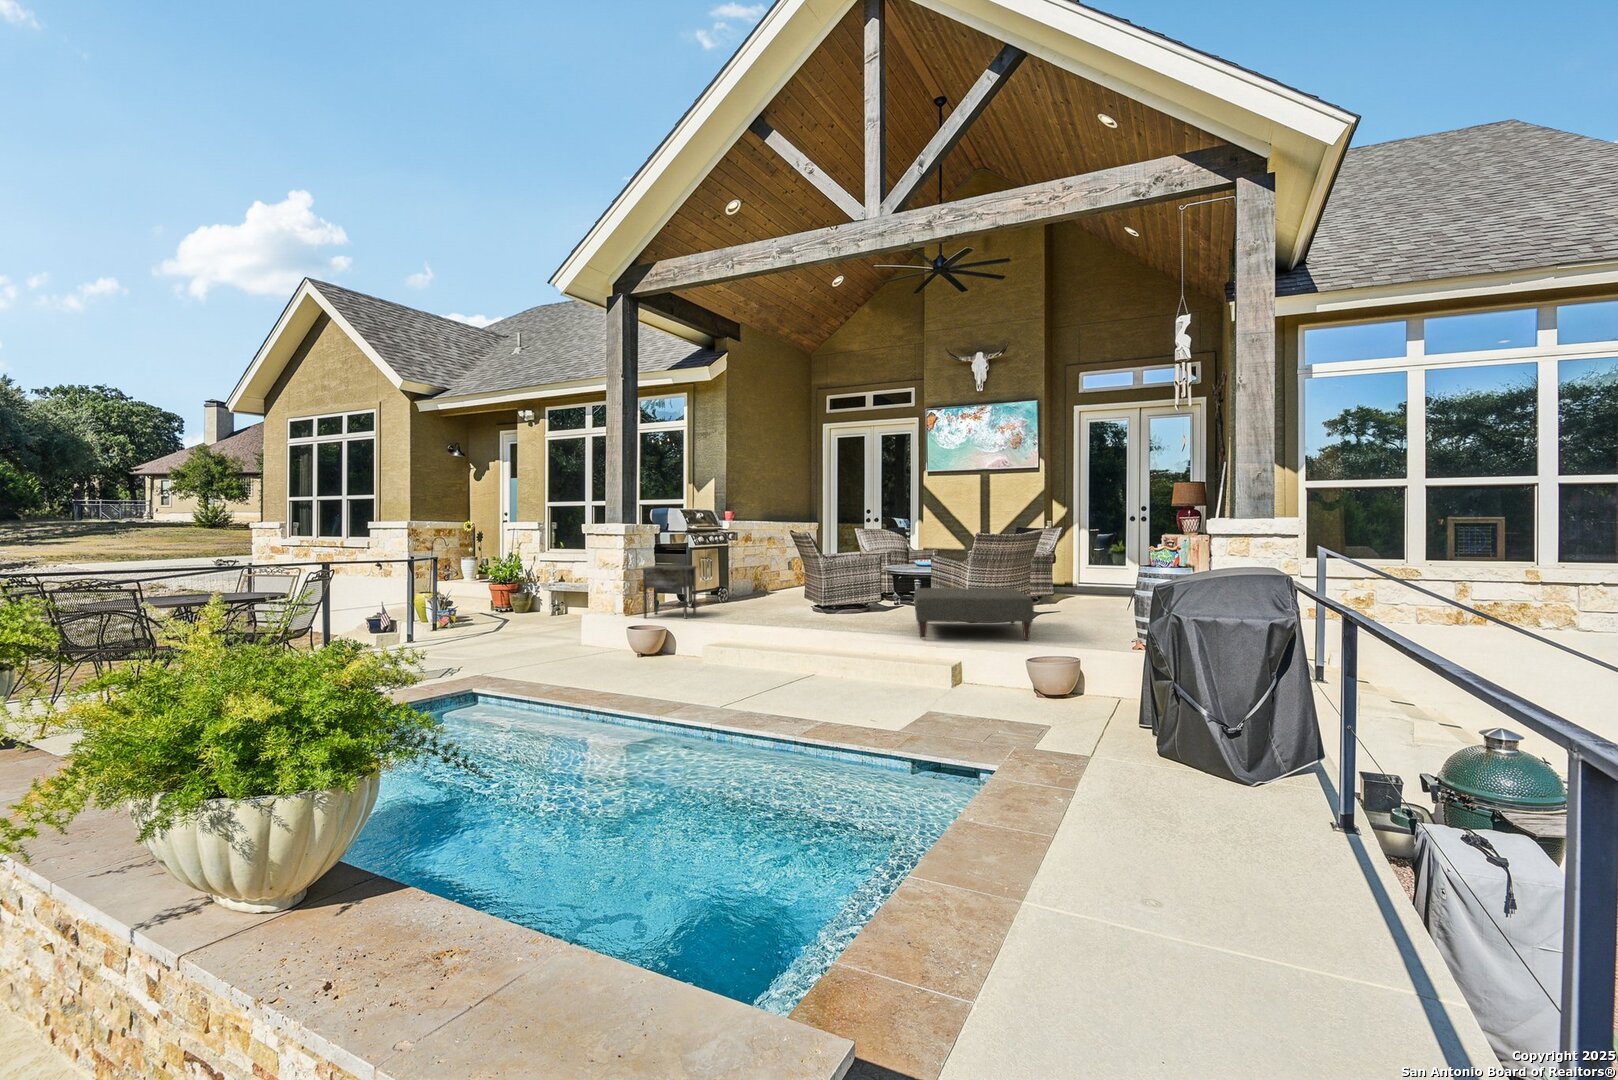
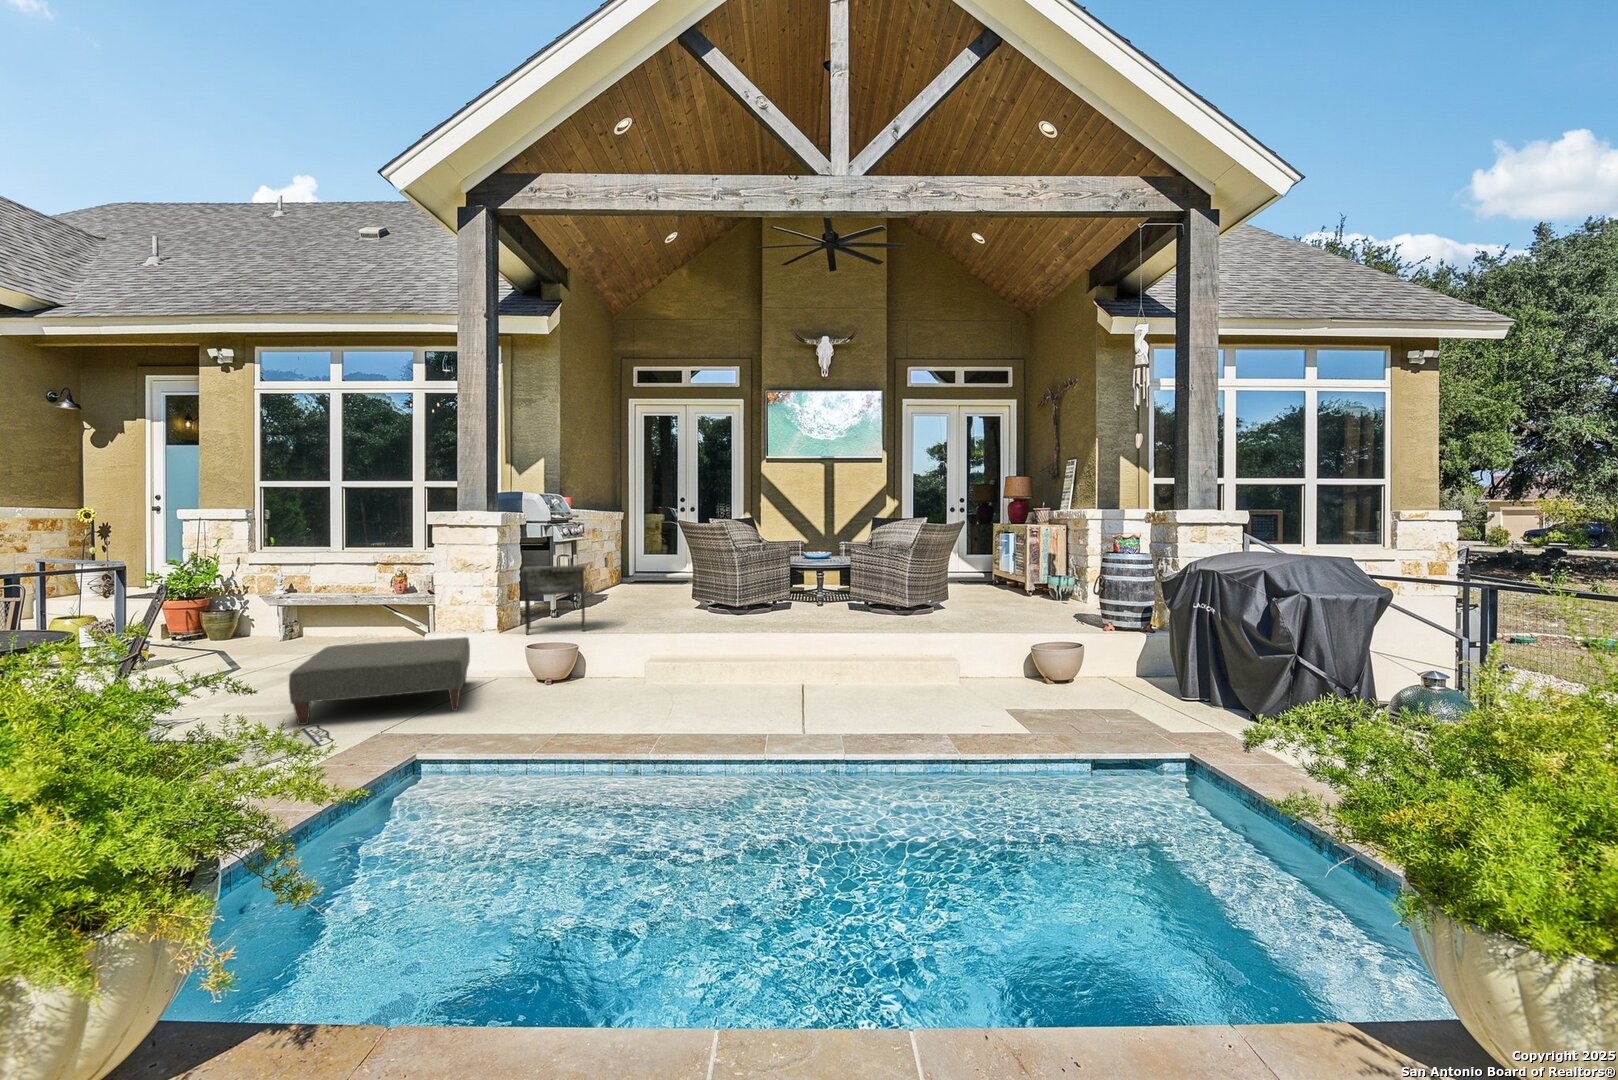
ottoman: present [914,588,1034,640] -> present [289,637,470,725]

